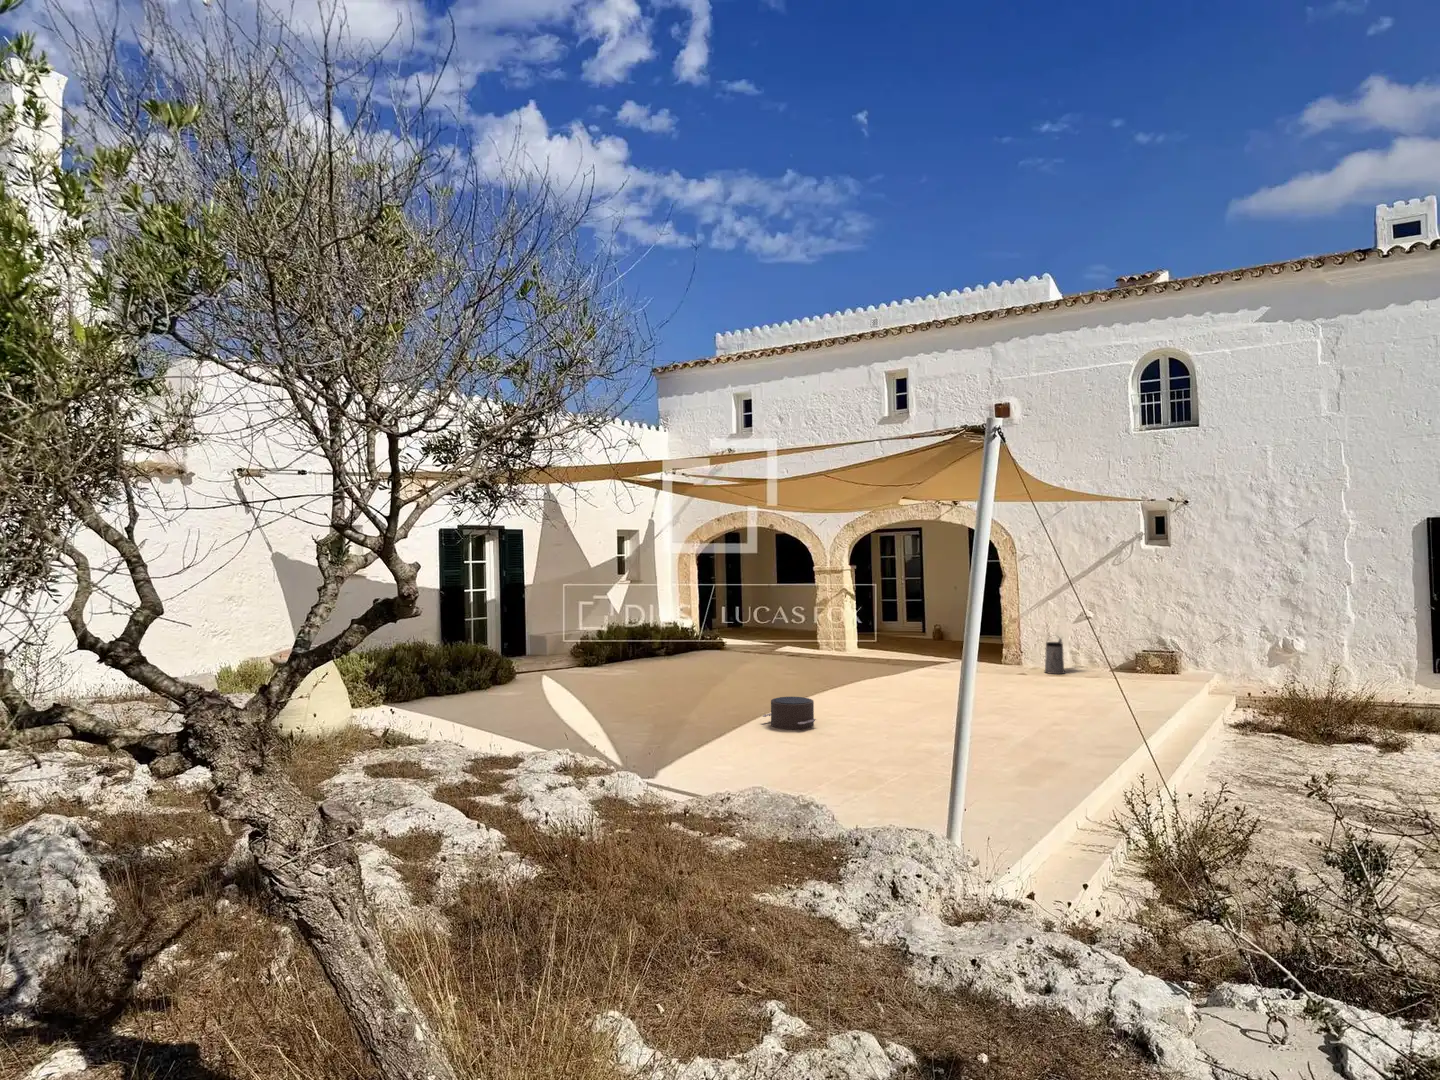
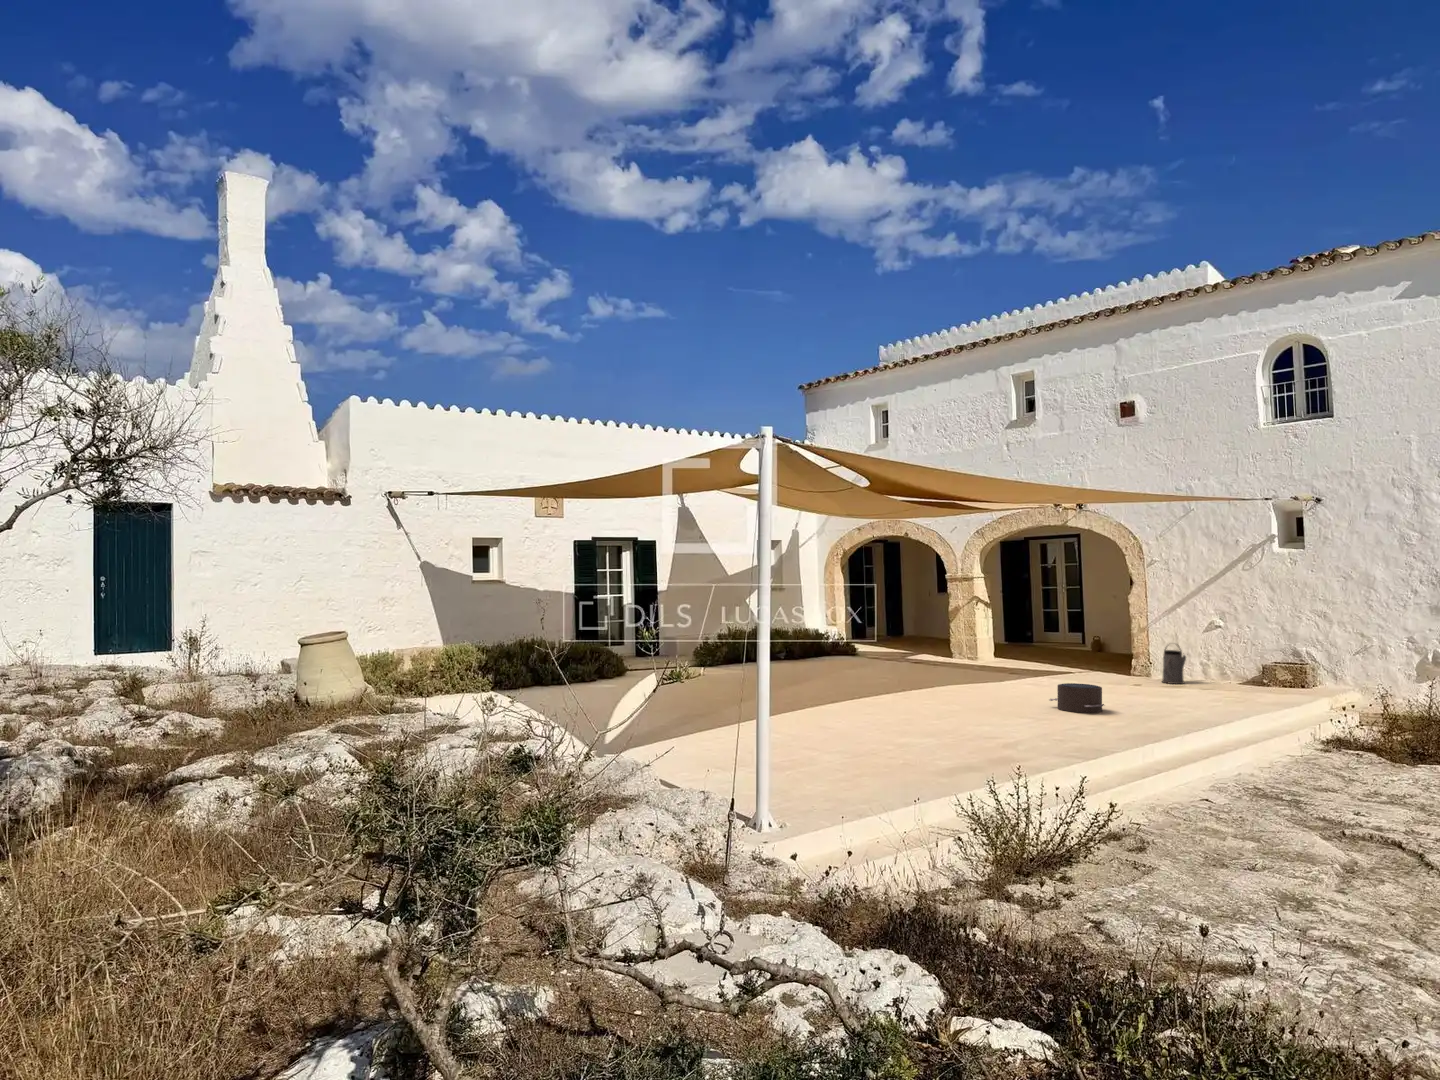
pouf: present [763,697,816,729] -> present [1049,683,1104,713]

